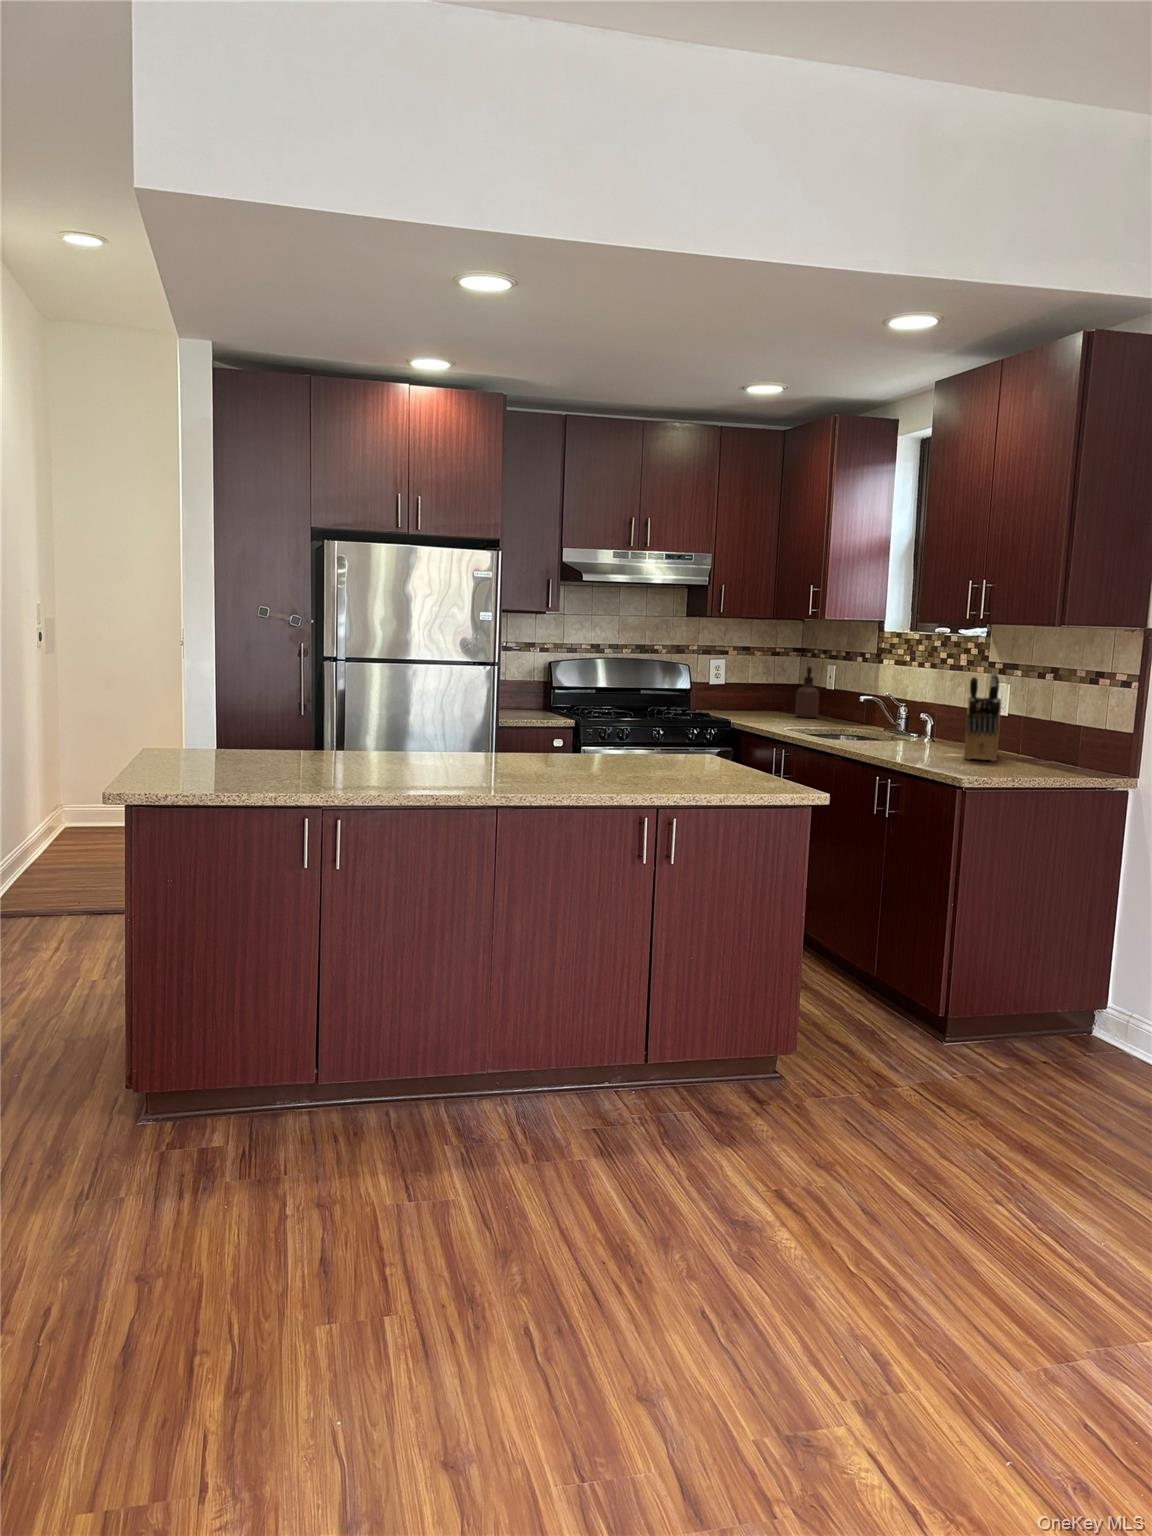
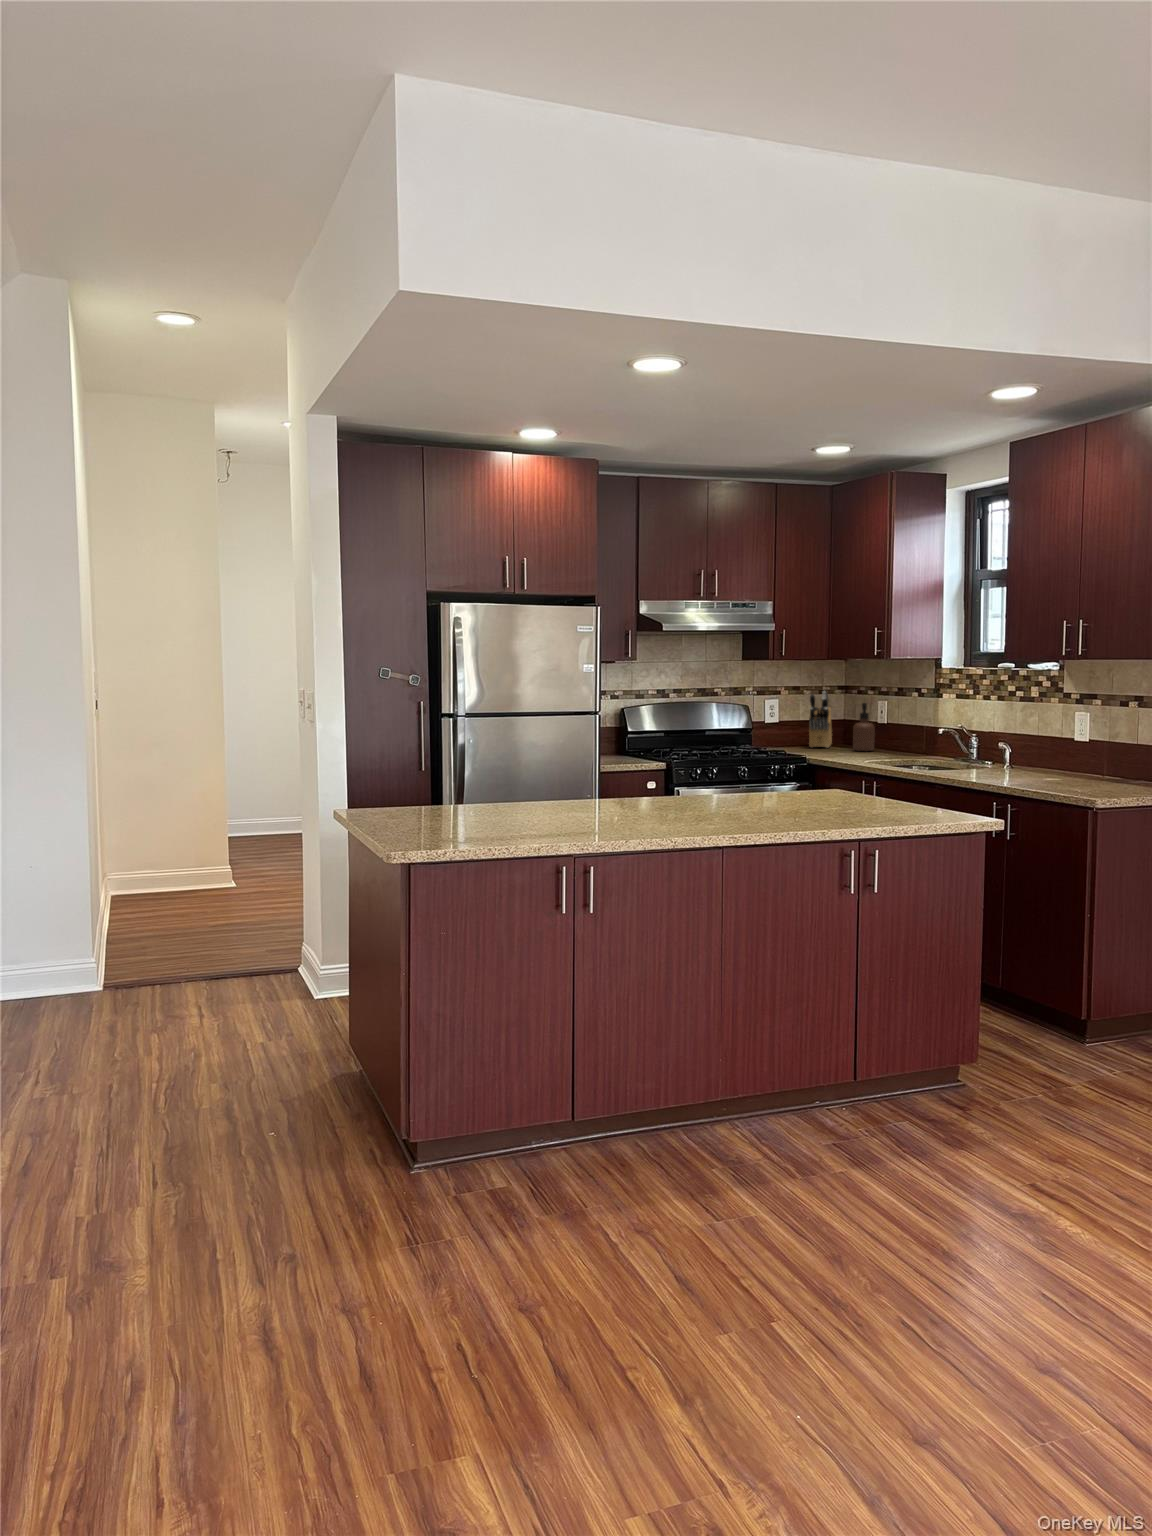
knife block: present [964,673,1001,761] -> present [809,691,832,748]

